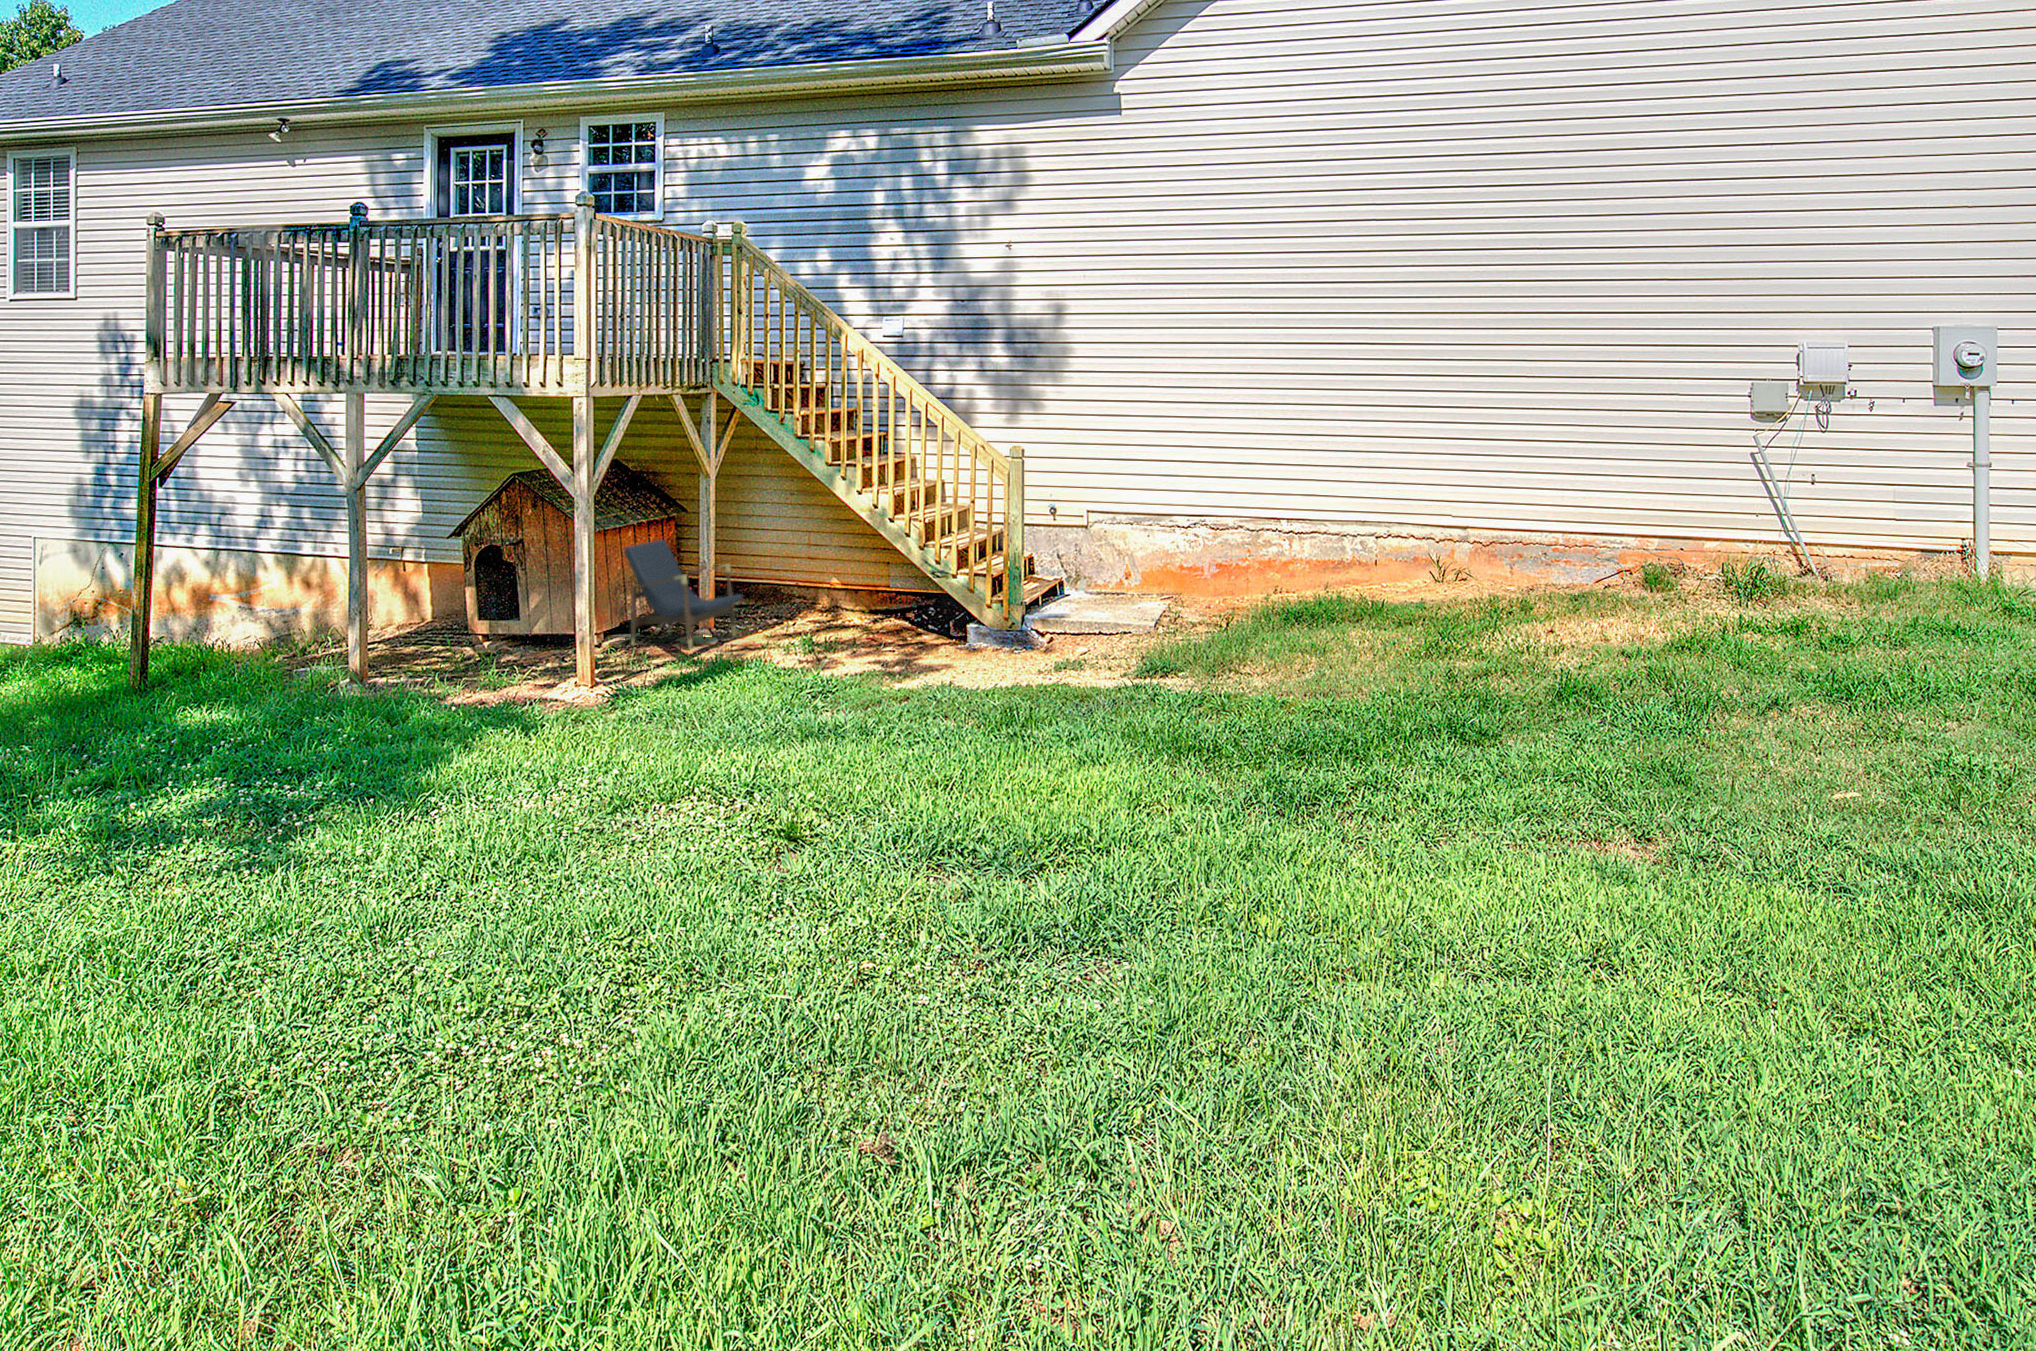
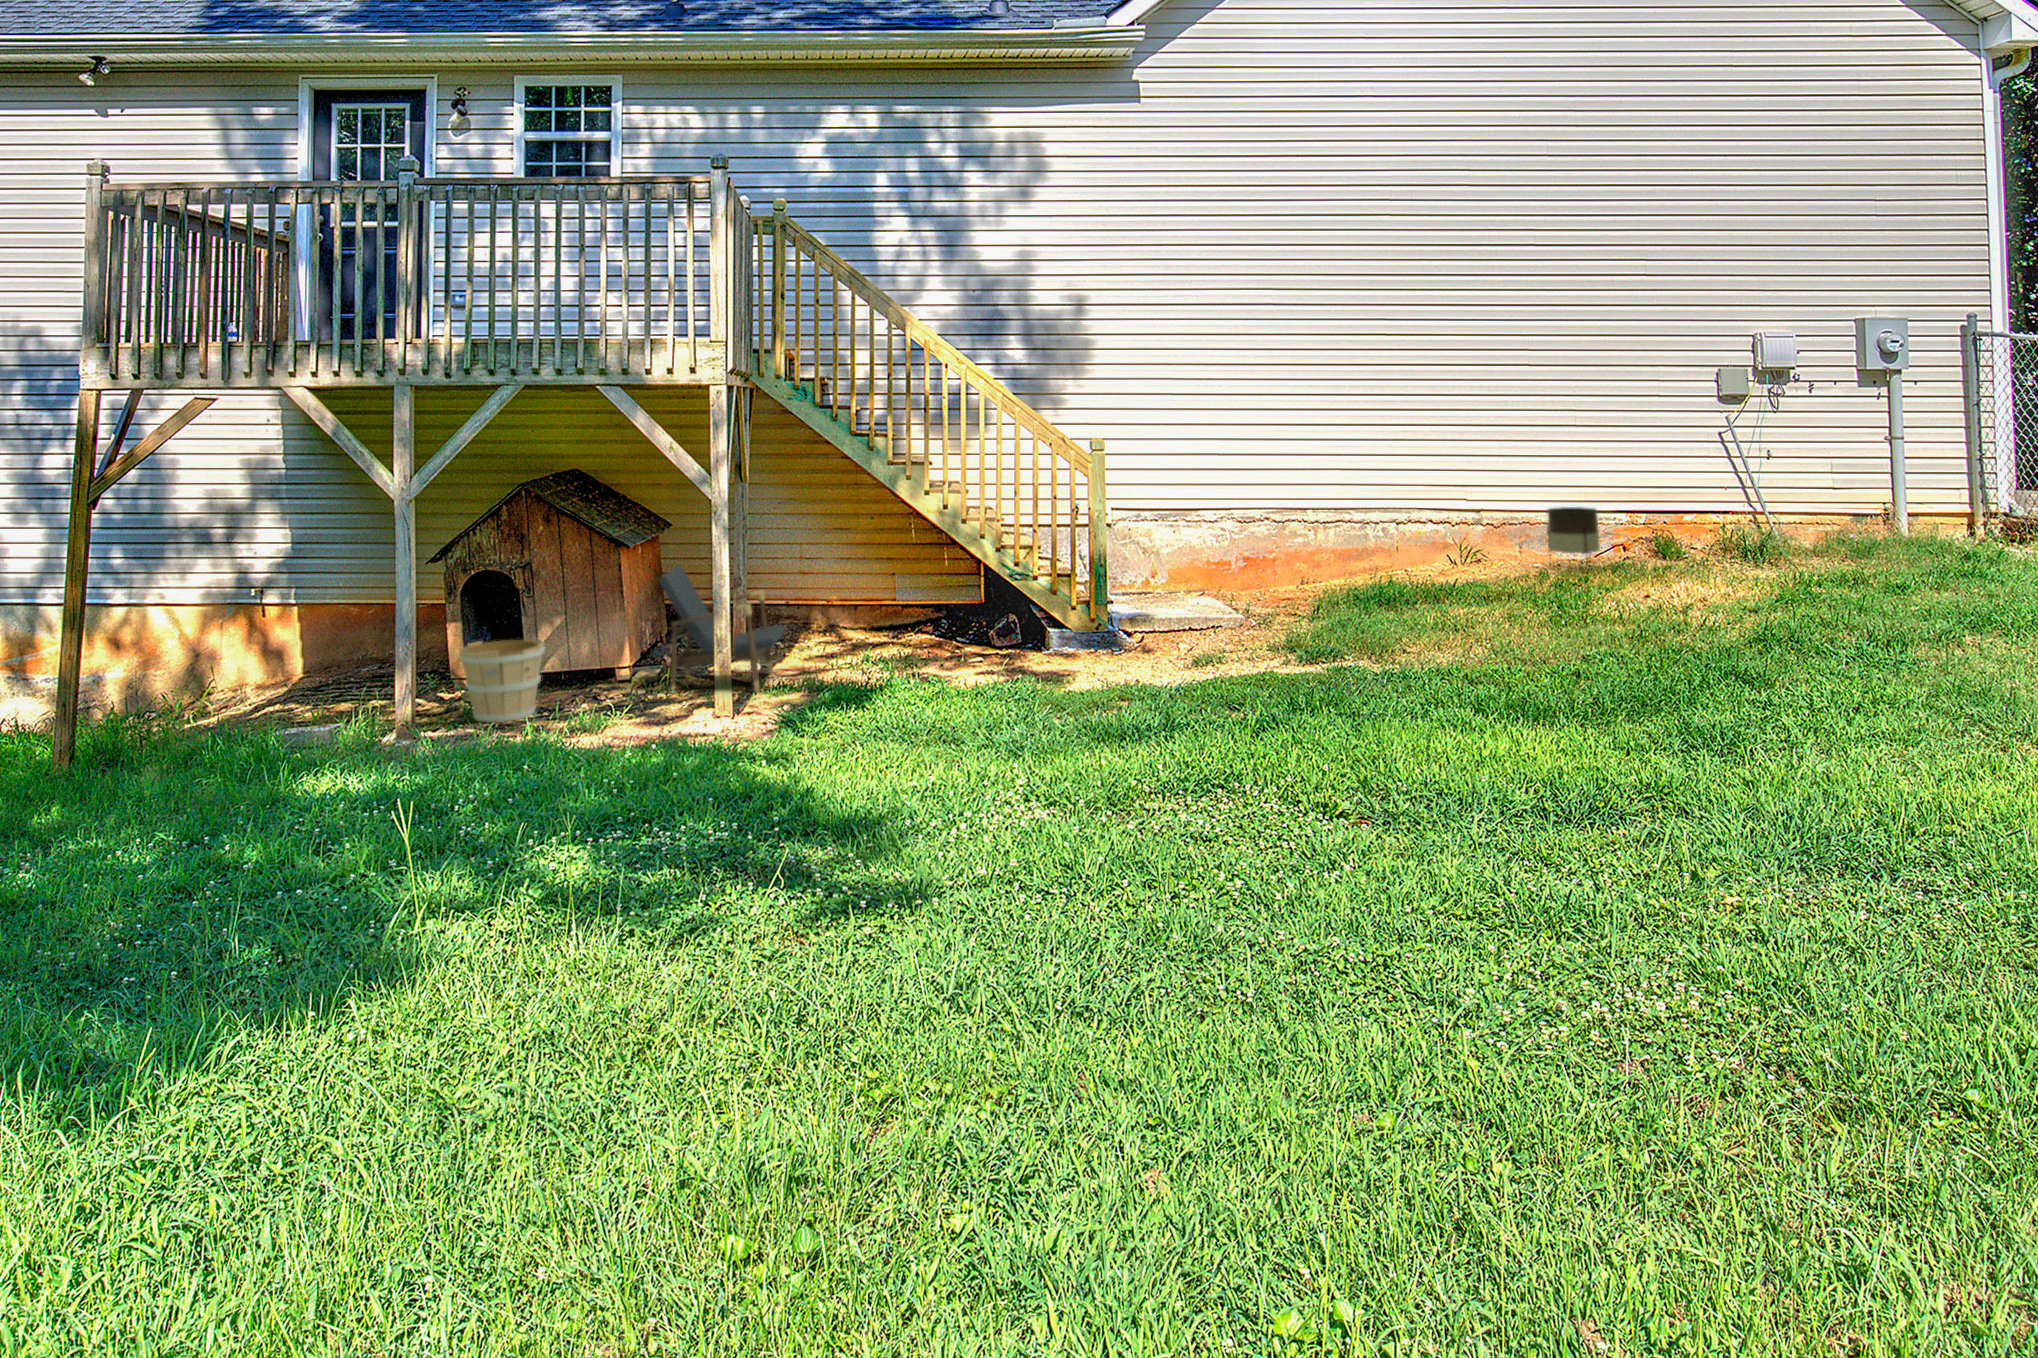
planter: none [1525,524,1578,592] -> present [1547,507,1600,564]
wooden bucket: none [452,592,523,658] -> present [459,639,545,722]

